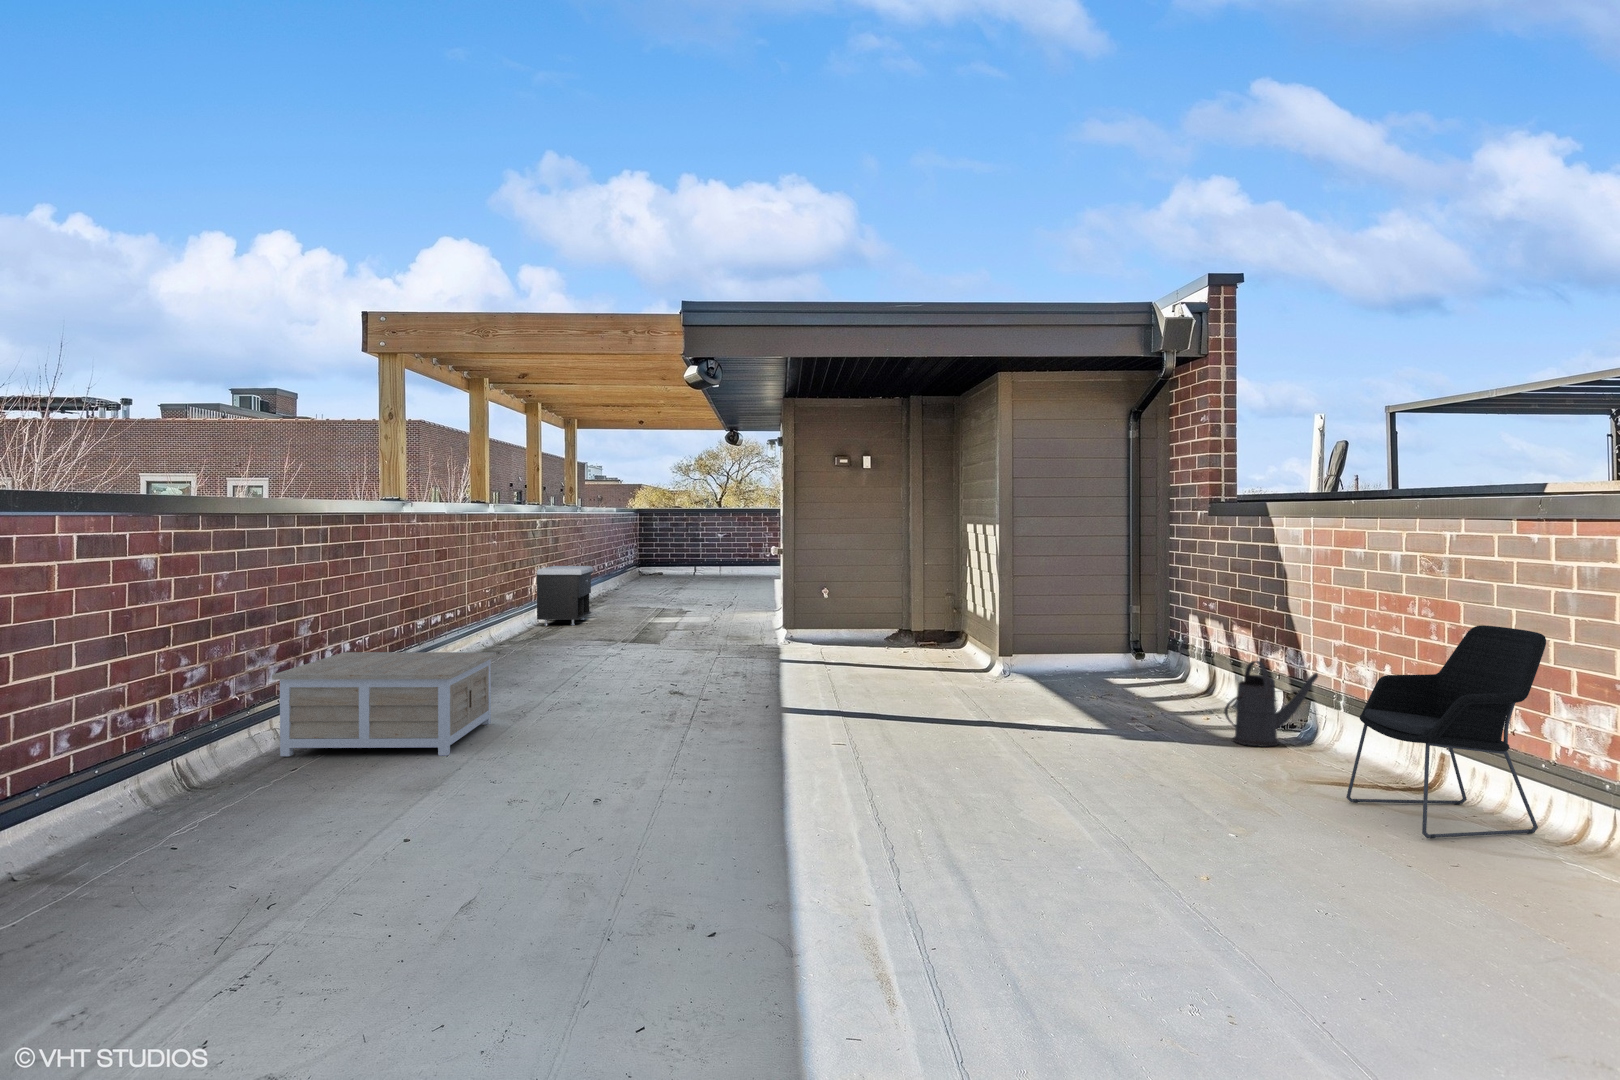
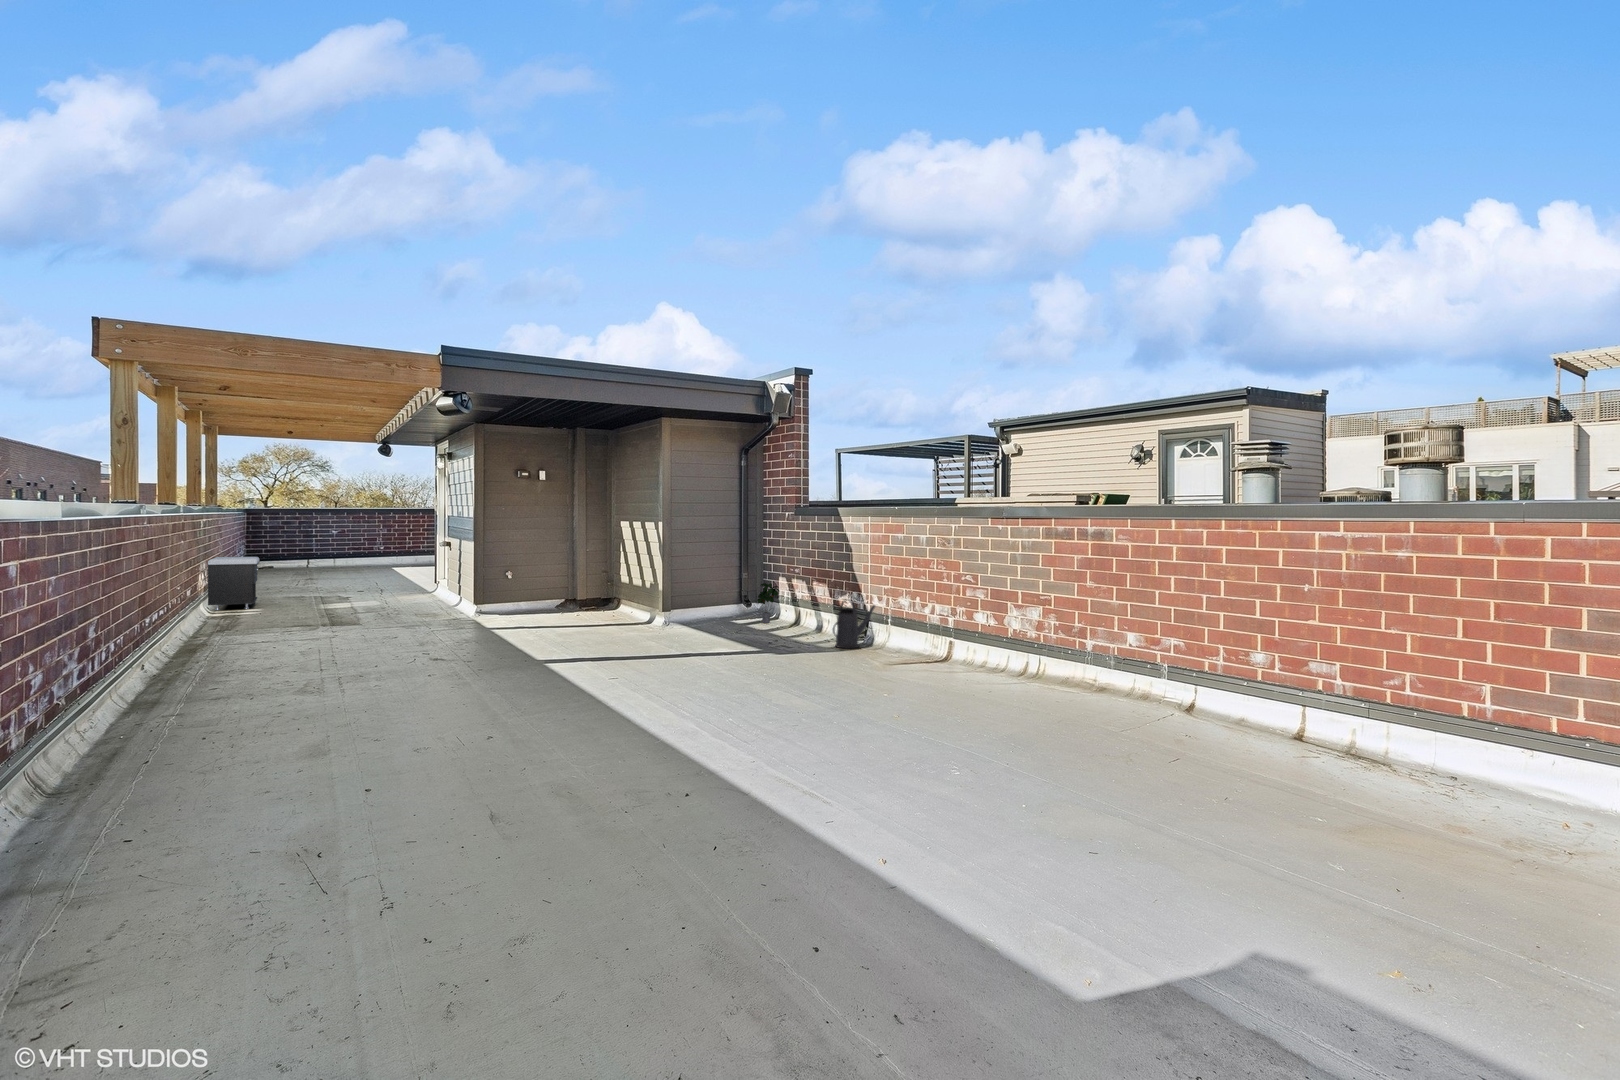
potted plant: none [1152,623,1184,688] -> present [757,583,779,623]
chair: present [1346,625,1546,839] -> none [919,572,1010,680]
coffee table: present [272,652,496,756] -> none [96,624,296,728]

